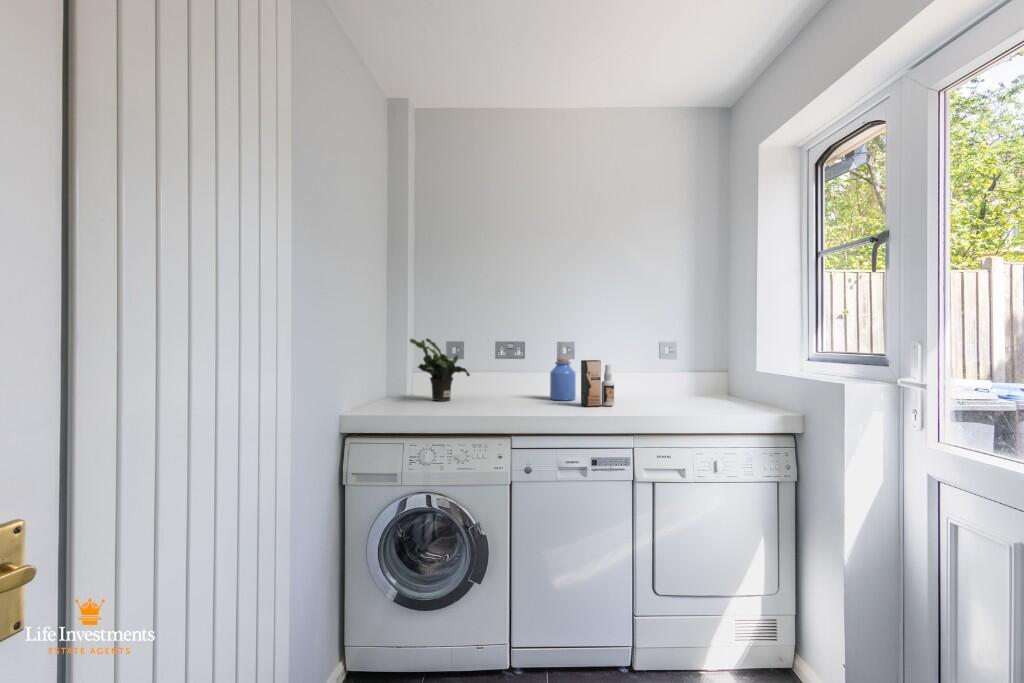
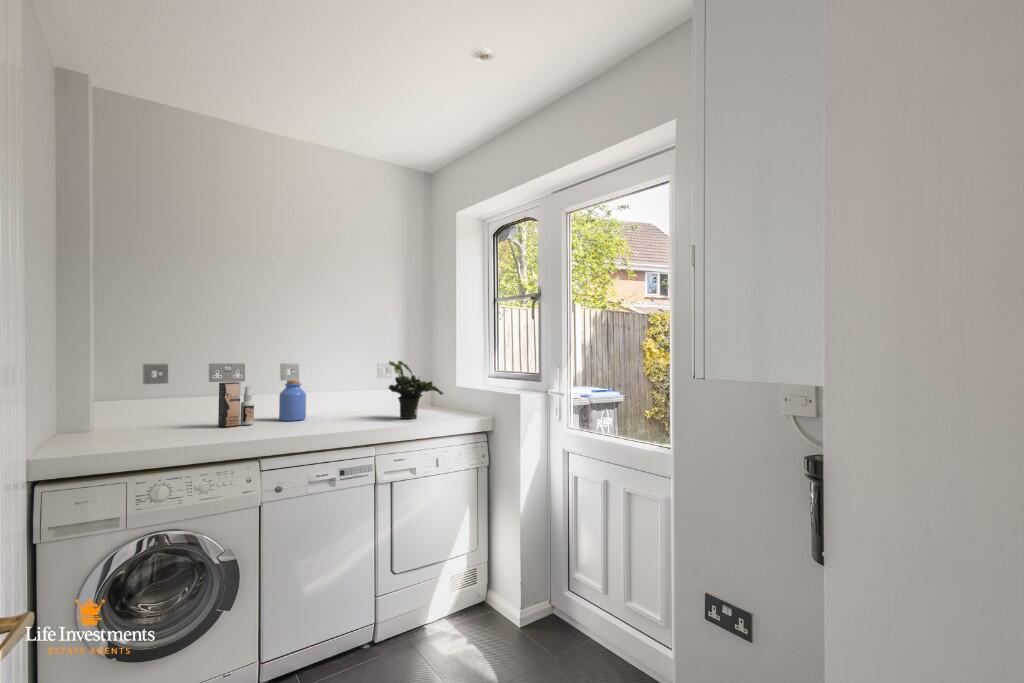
potted plant: present [410,338,470,401] -> present [388,361,443,419]
spray bottle: present [581,360,614,407] -> present [218,382,254,428]

